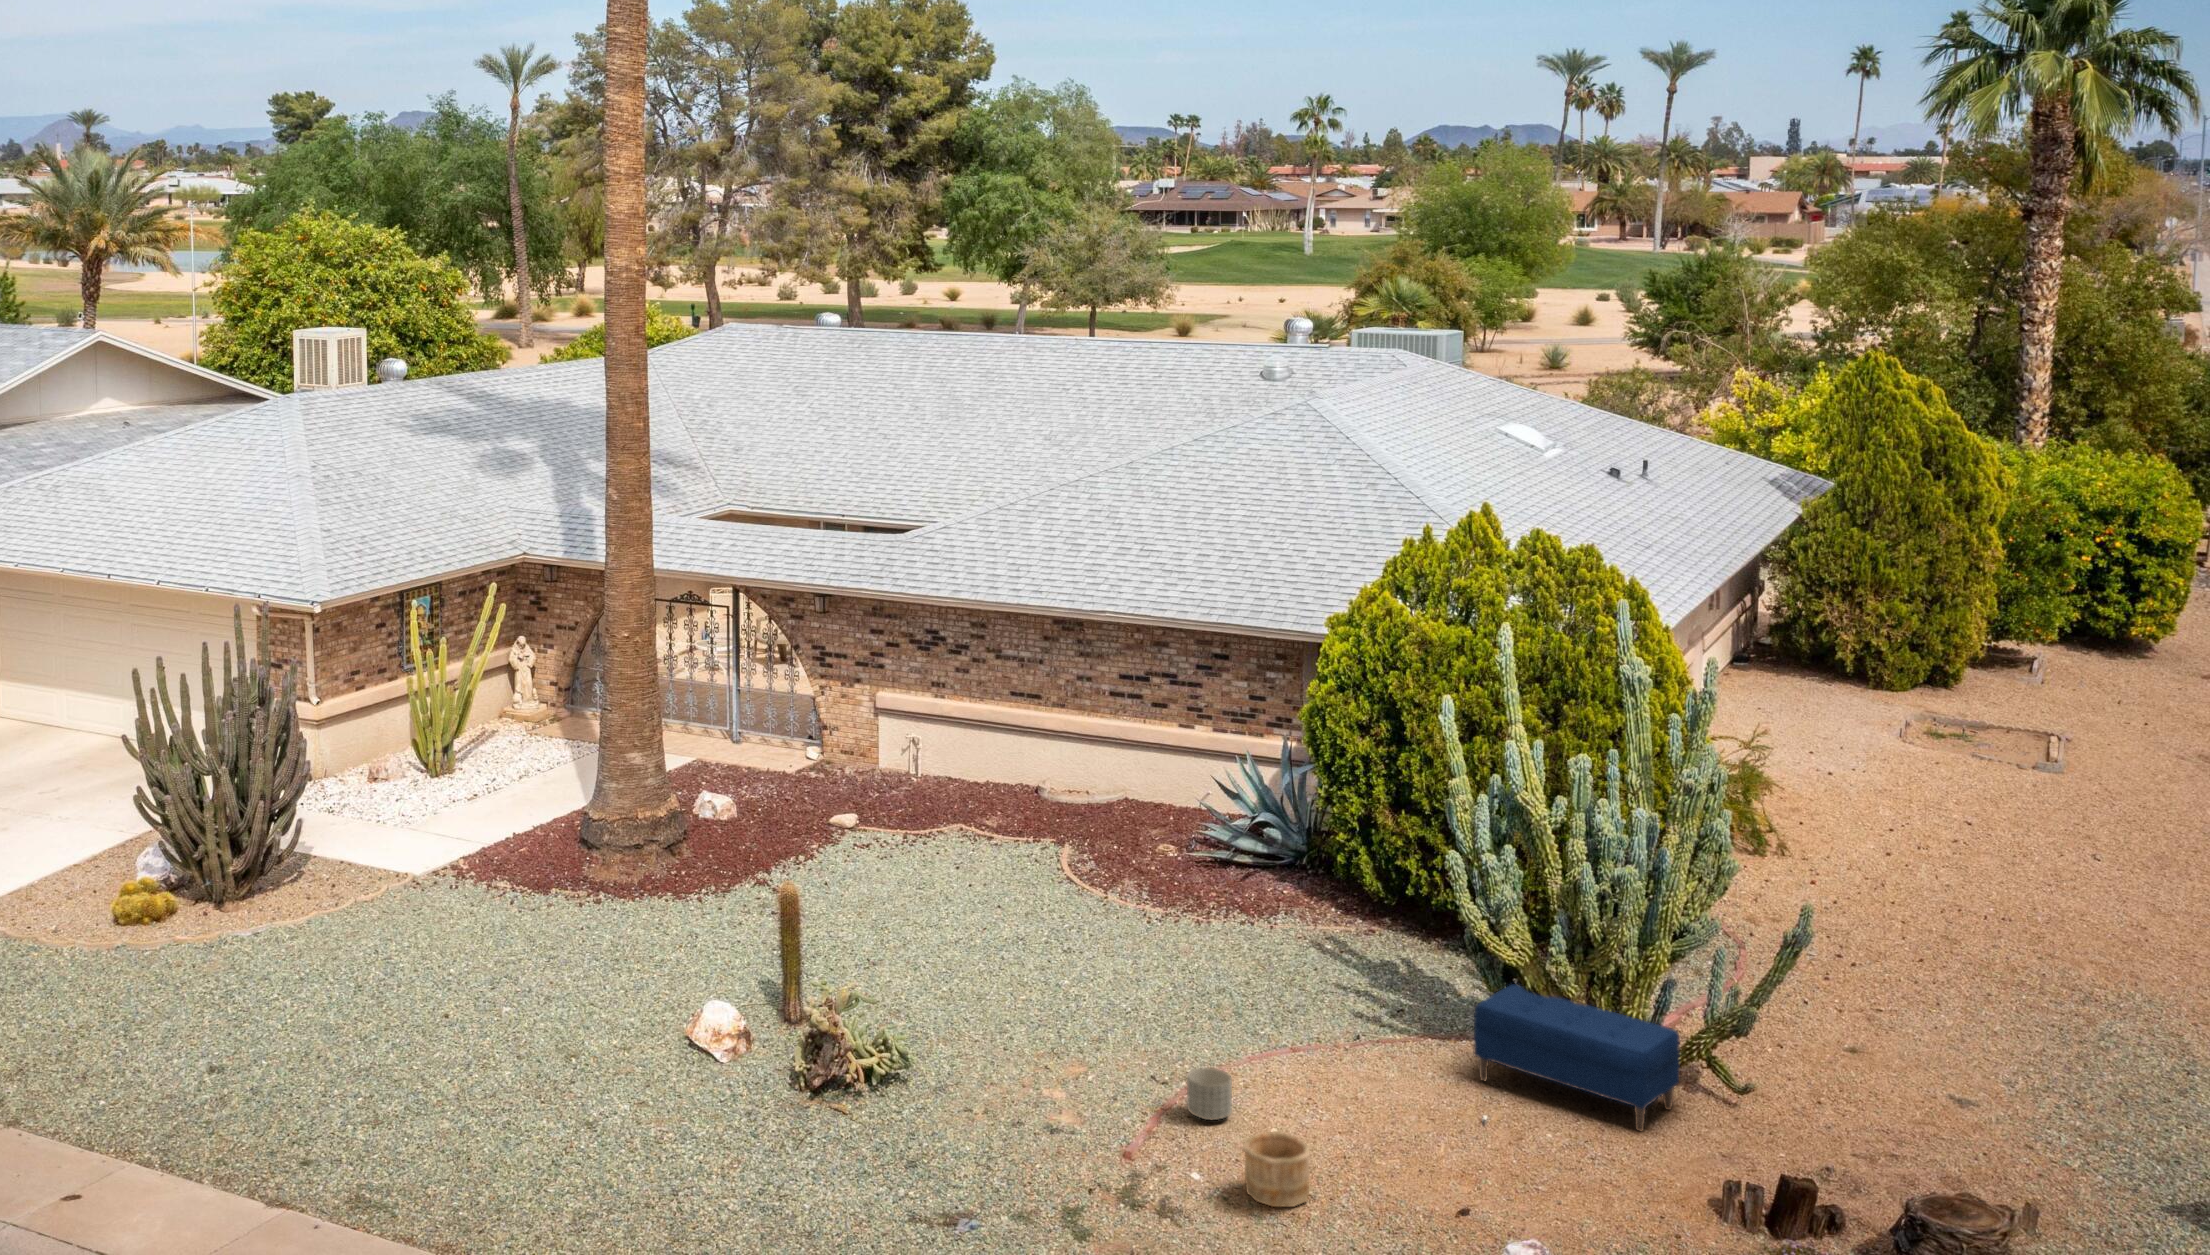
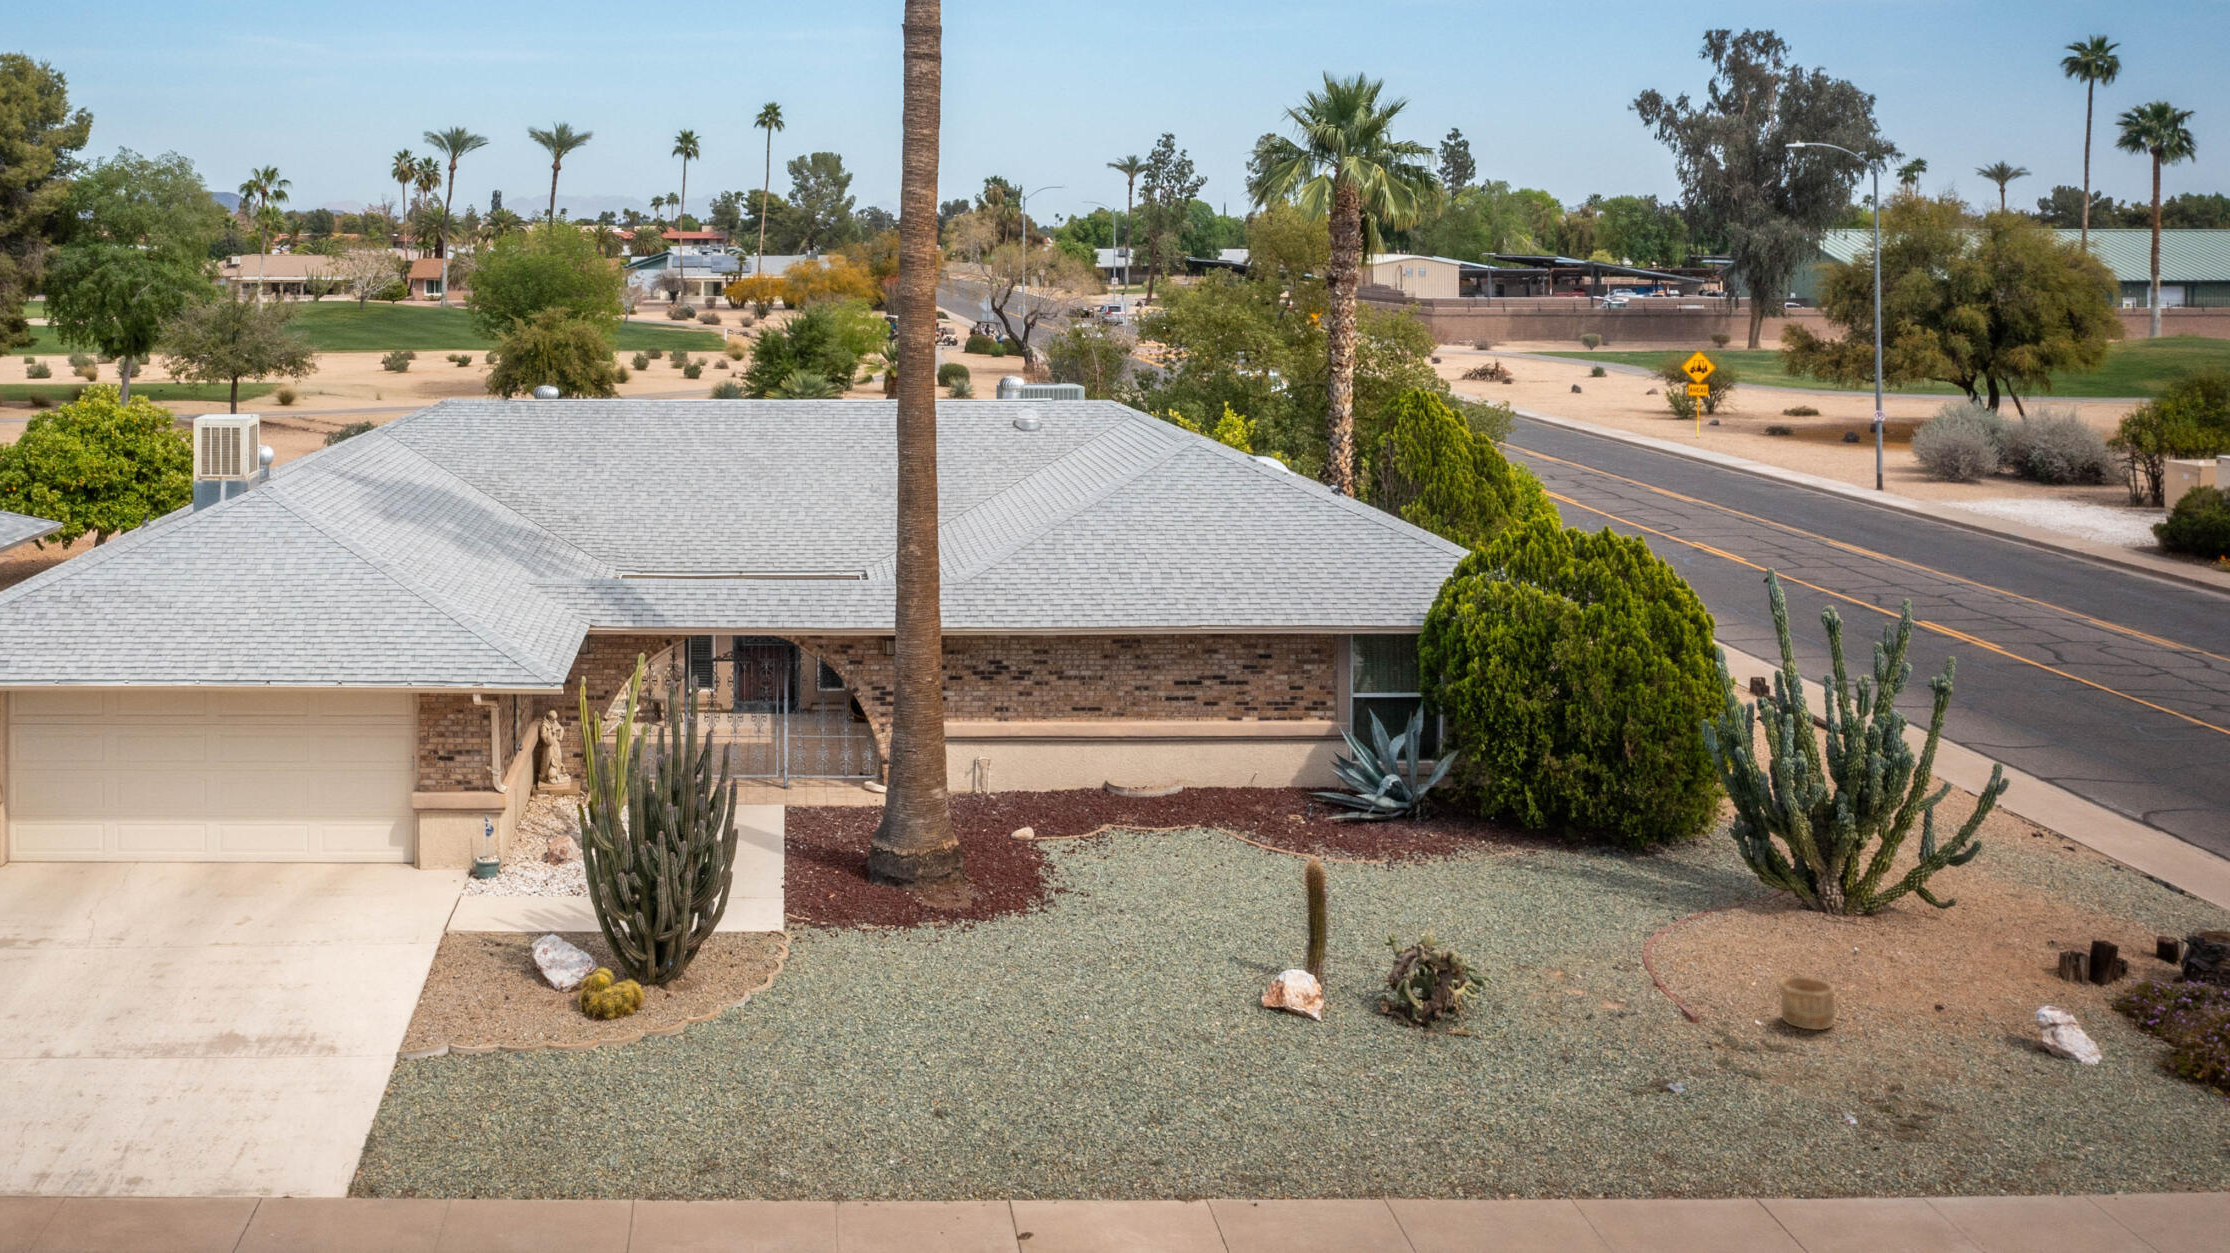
bench: present [1474,984,1680,1131] -> none [1782,856,1935,942]
planter: present [1187,1067,1232,1120] -> none [1659,948,1697,988]

